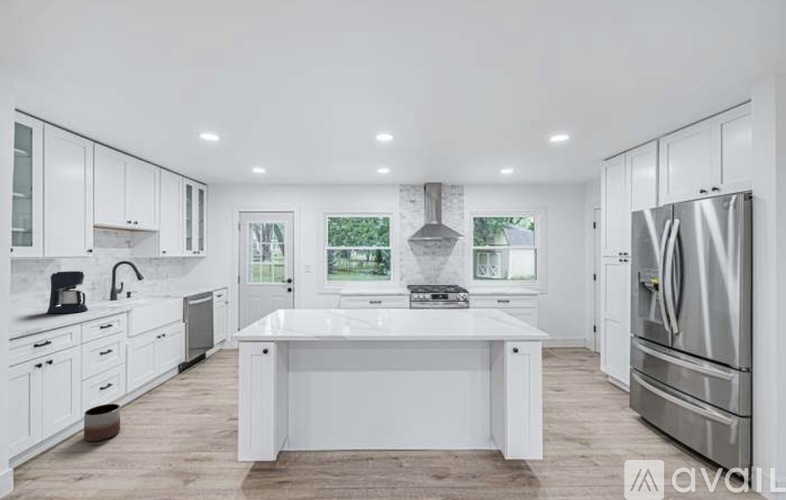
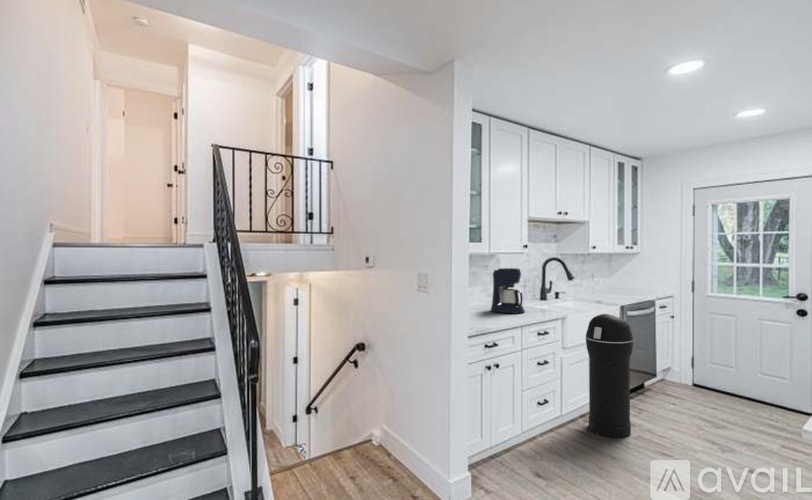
trash can: none [150,304,190,401] -> present [586,314,633,437]
planter: present [84,404,120,441] -> none [526,424,561,466]

